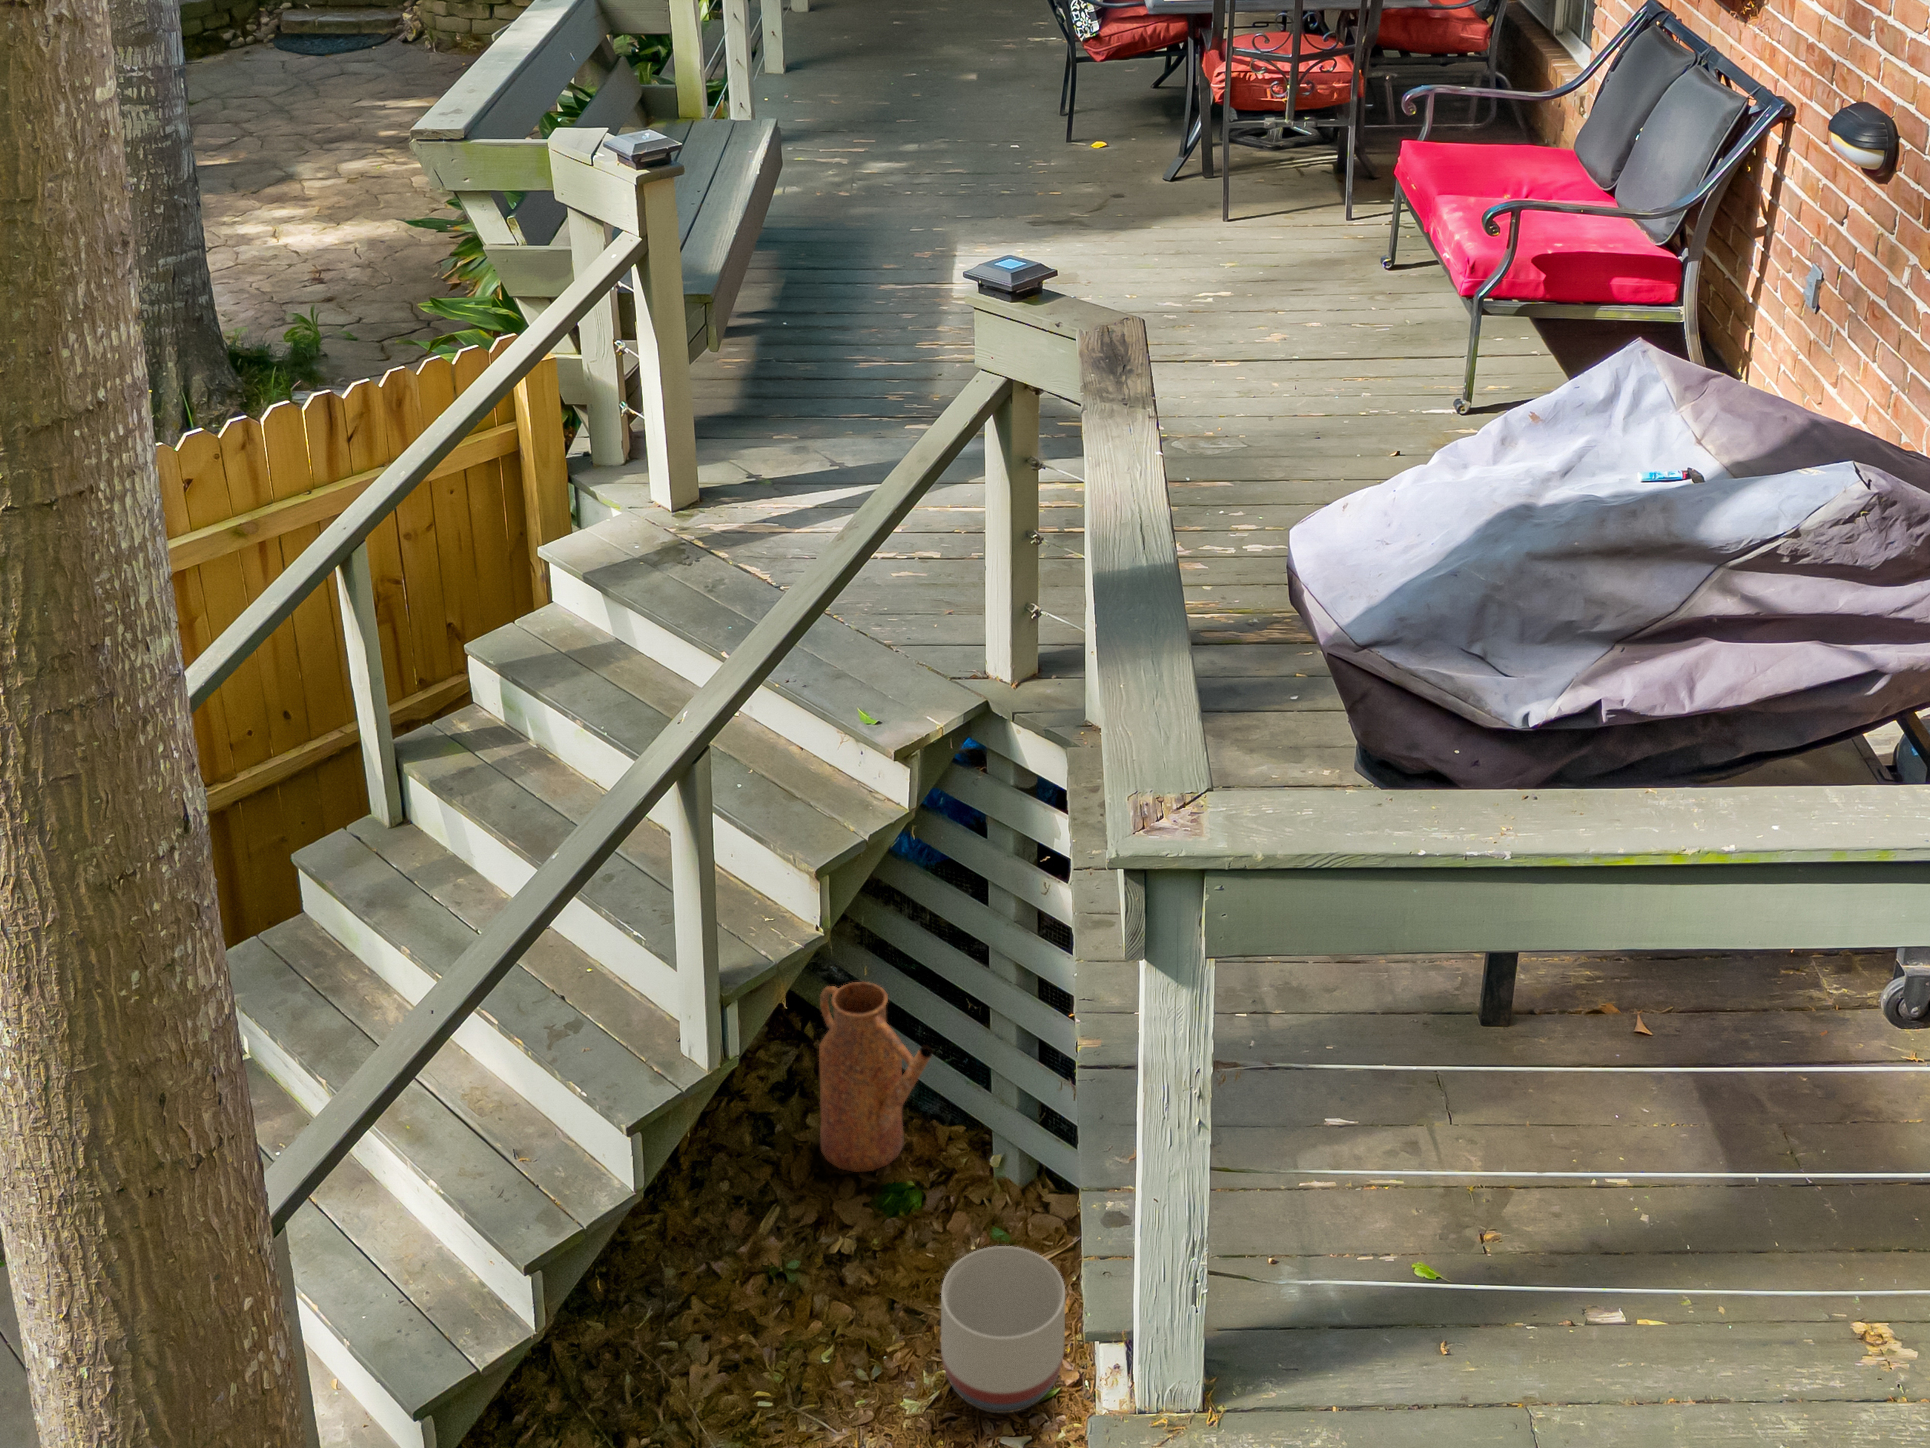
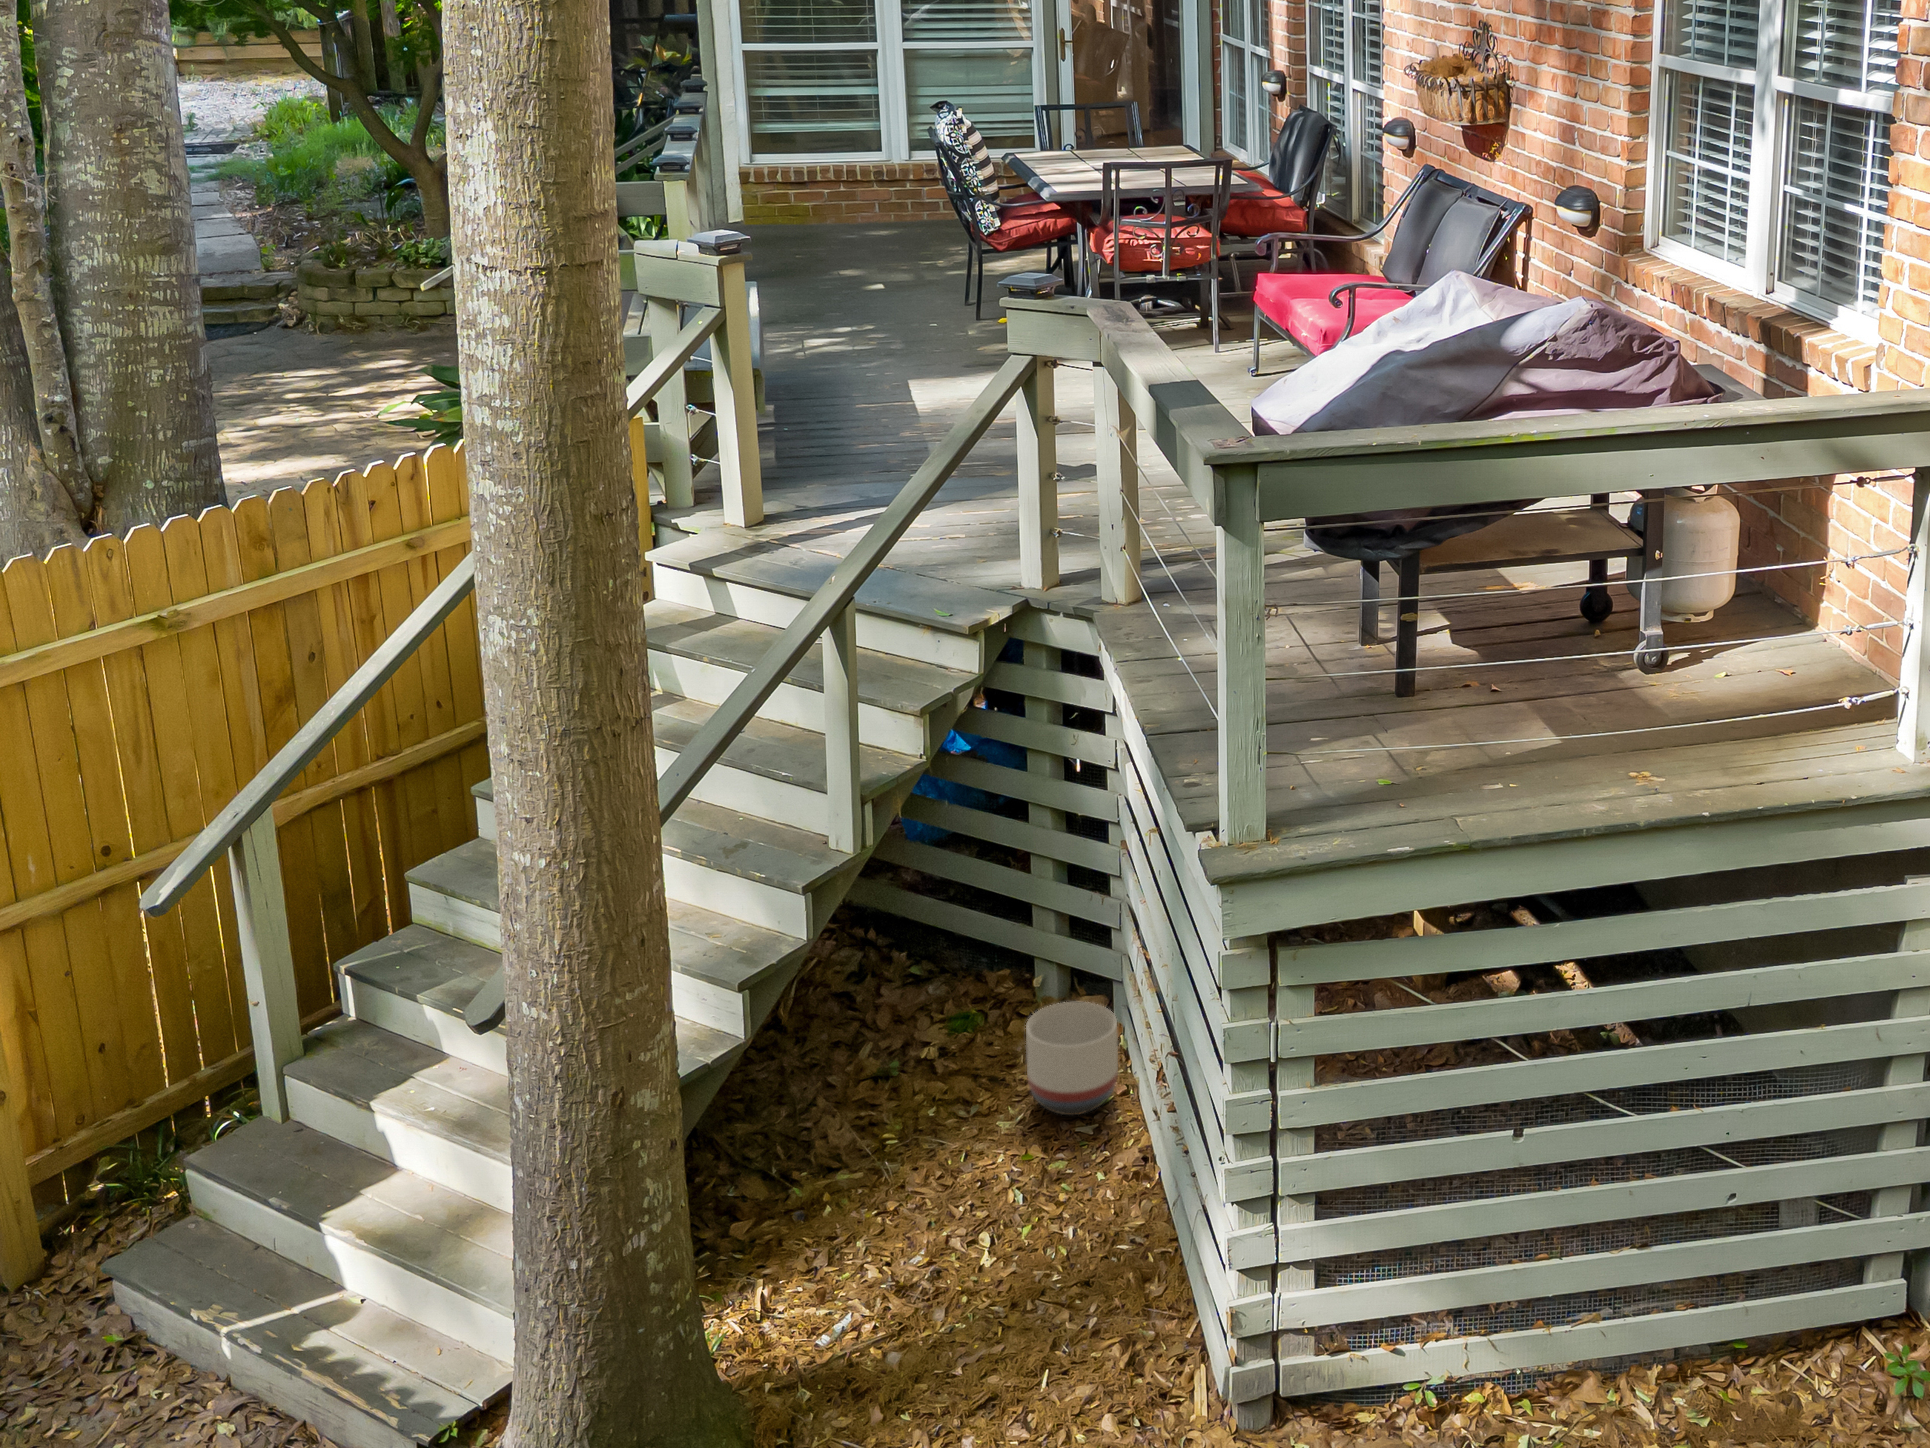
watering can: present [819,982,932,1172] -> none [892,866,992,1014]

